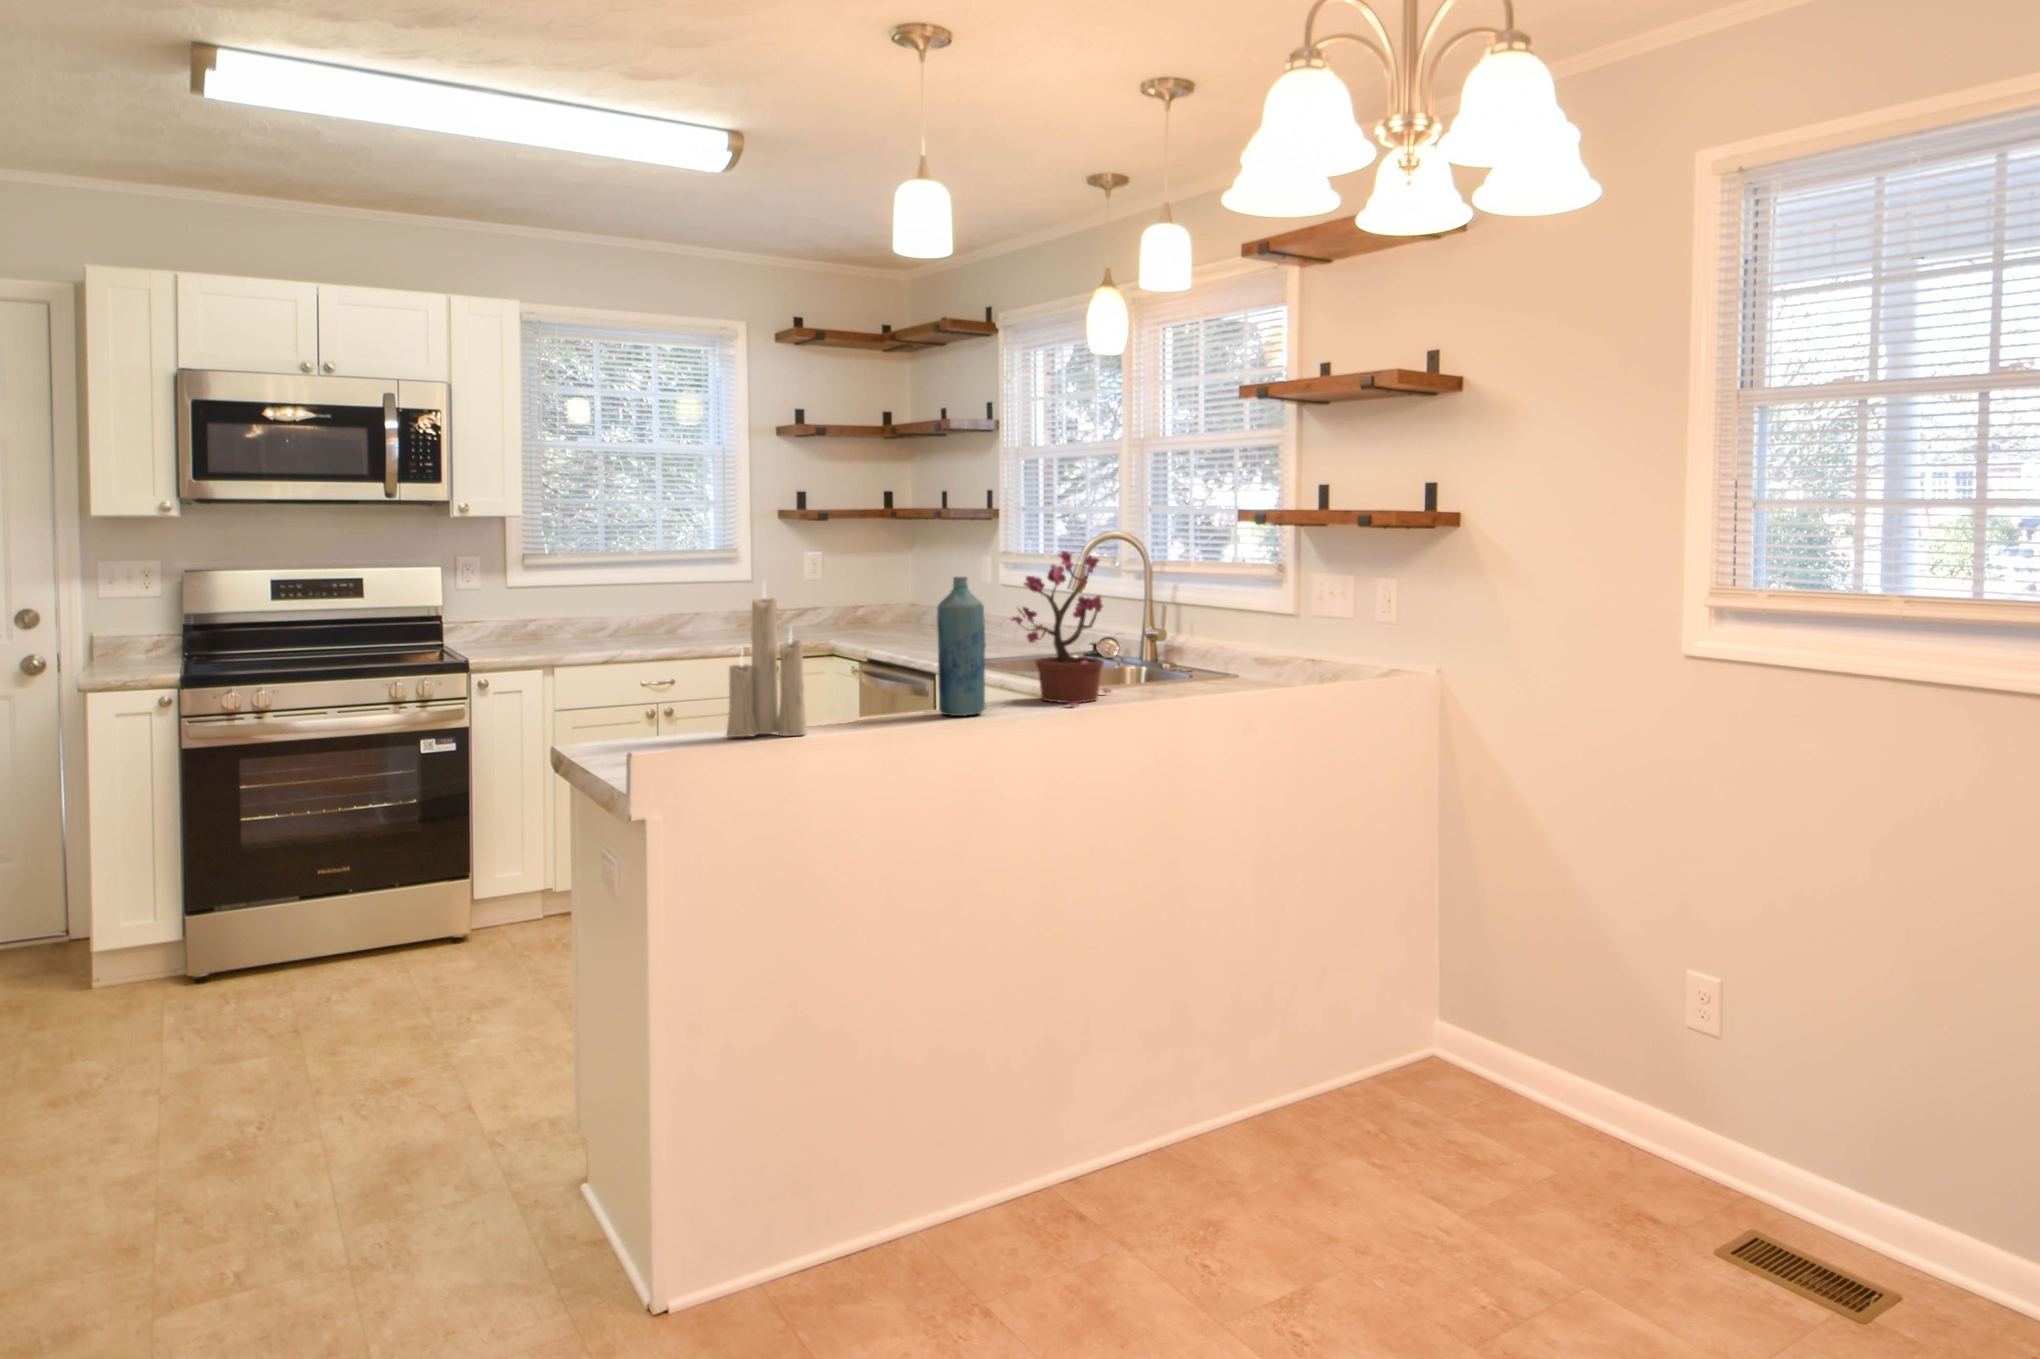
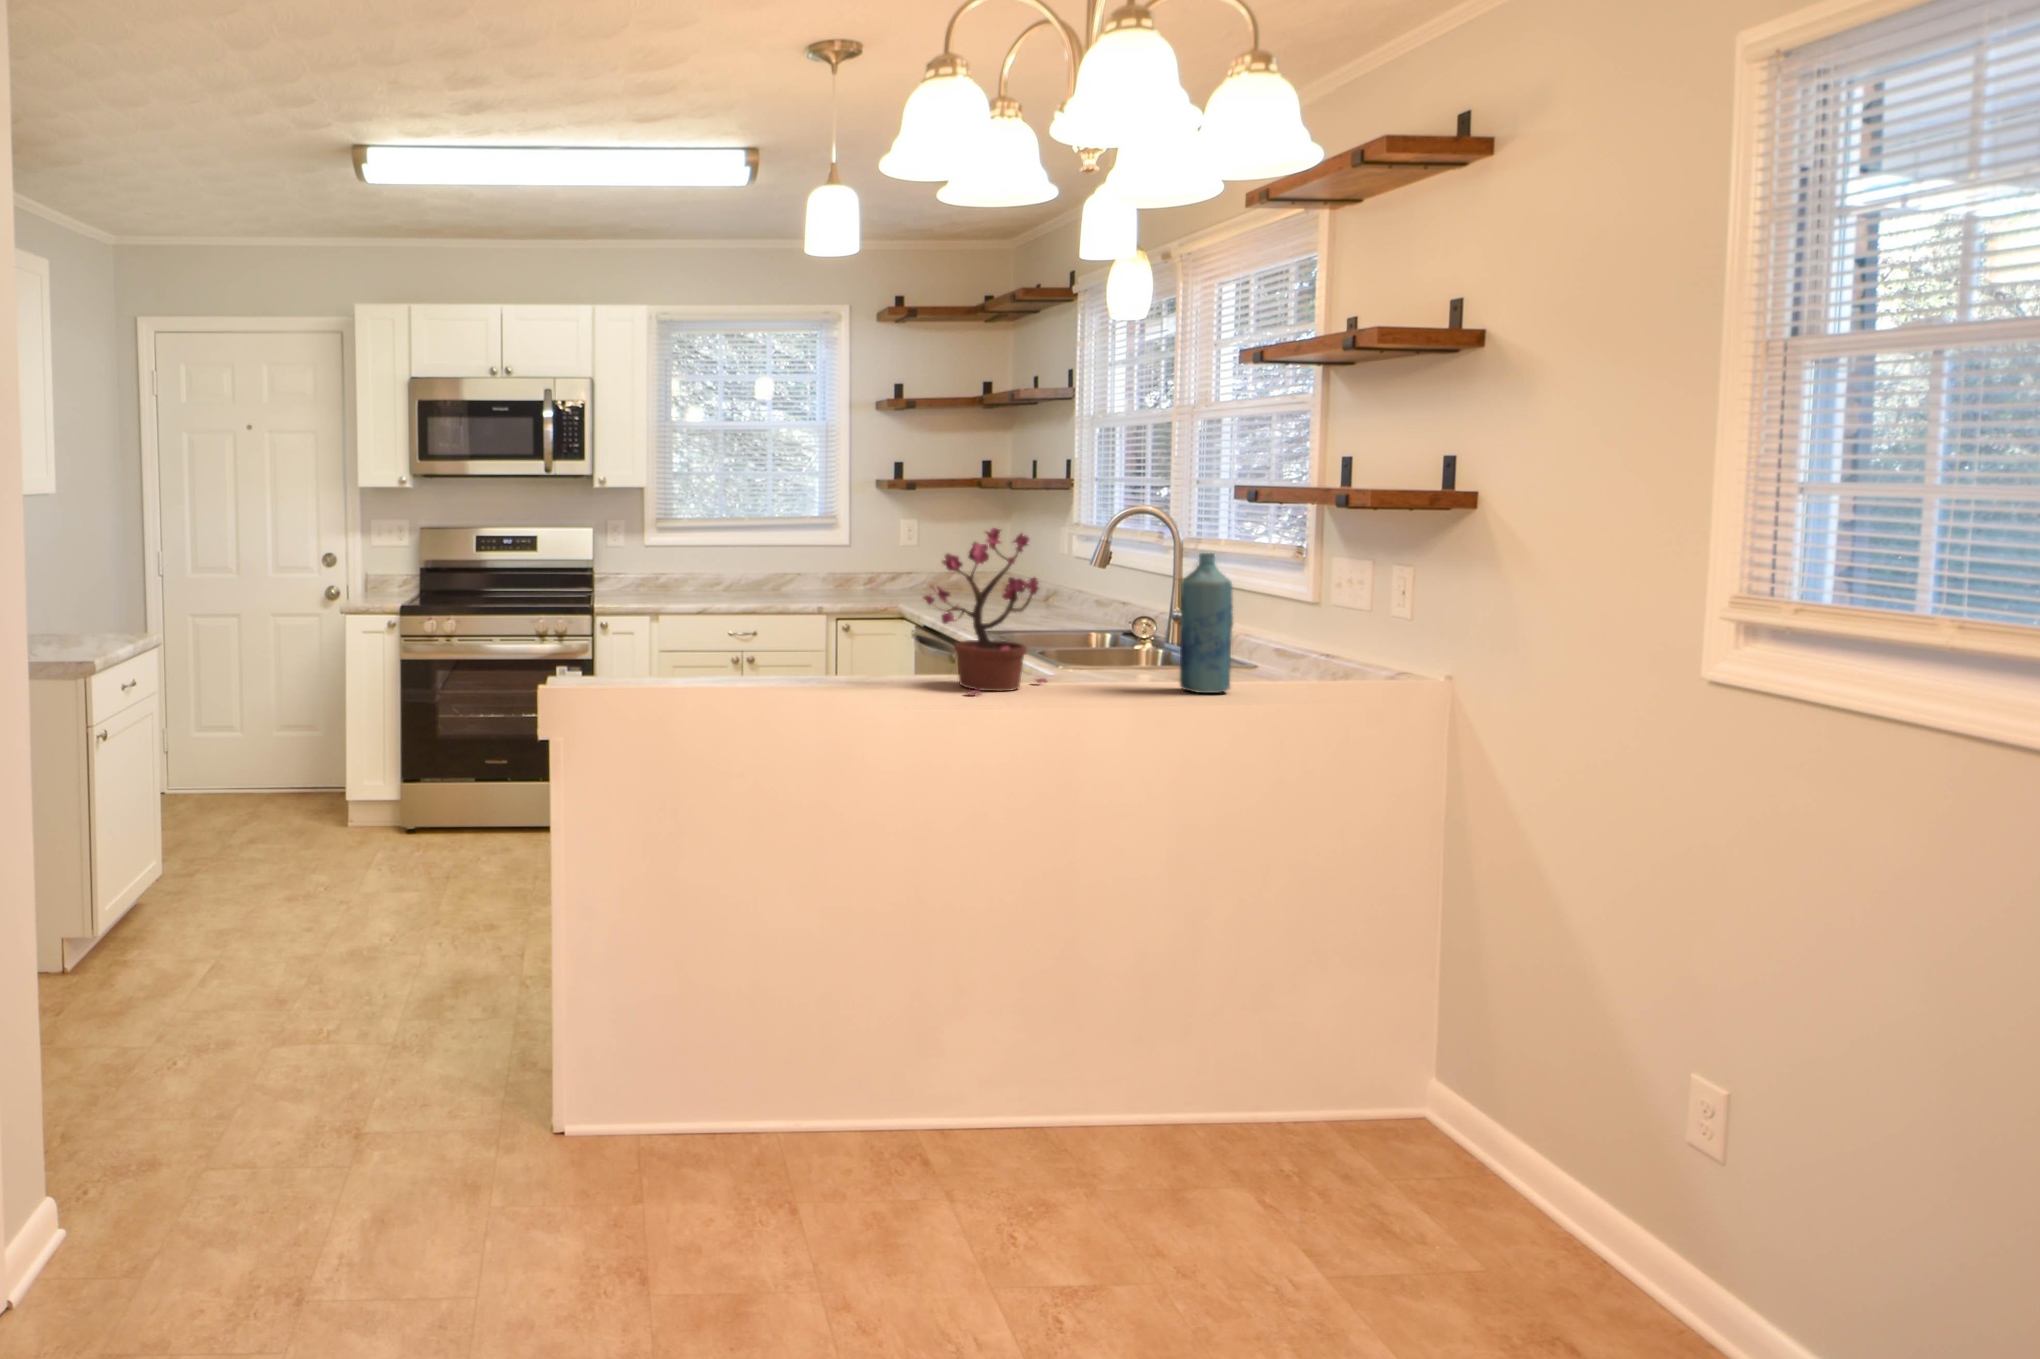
bottle: present [937,577,986,716] -> present [1180,553,1233,693]
candle: present [726,588,807,737] -> none [601,544,672,699]

